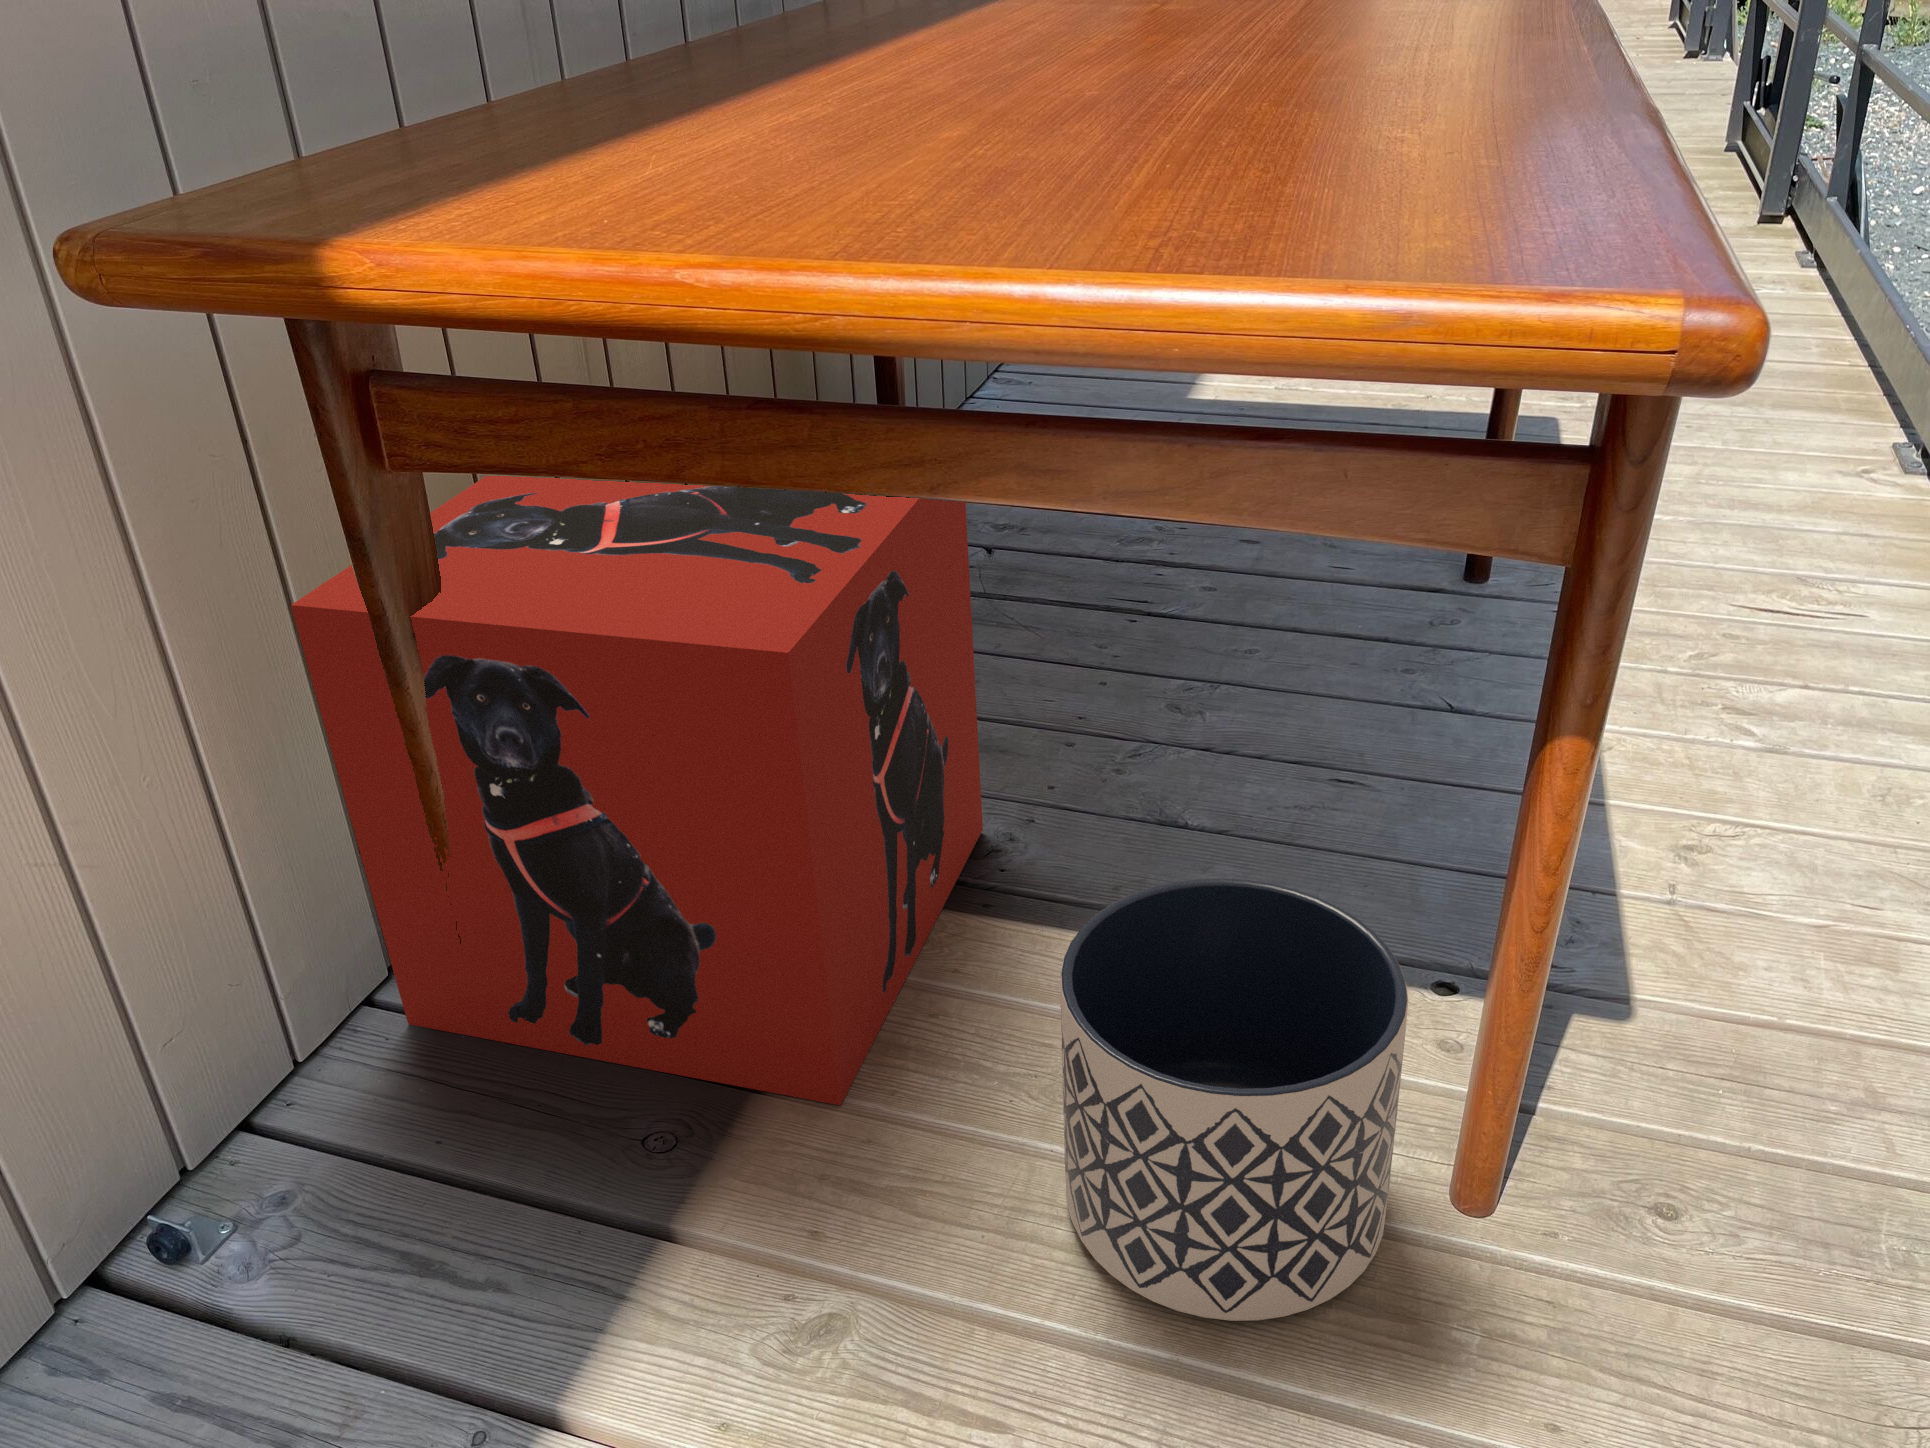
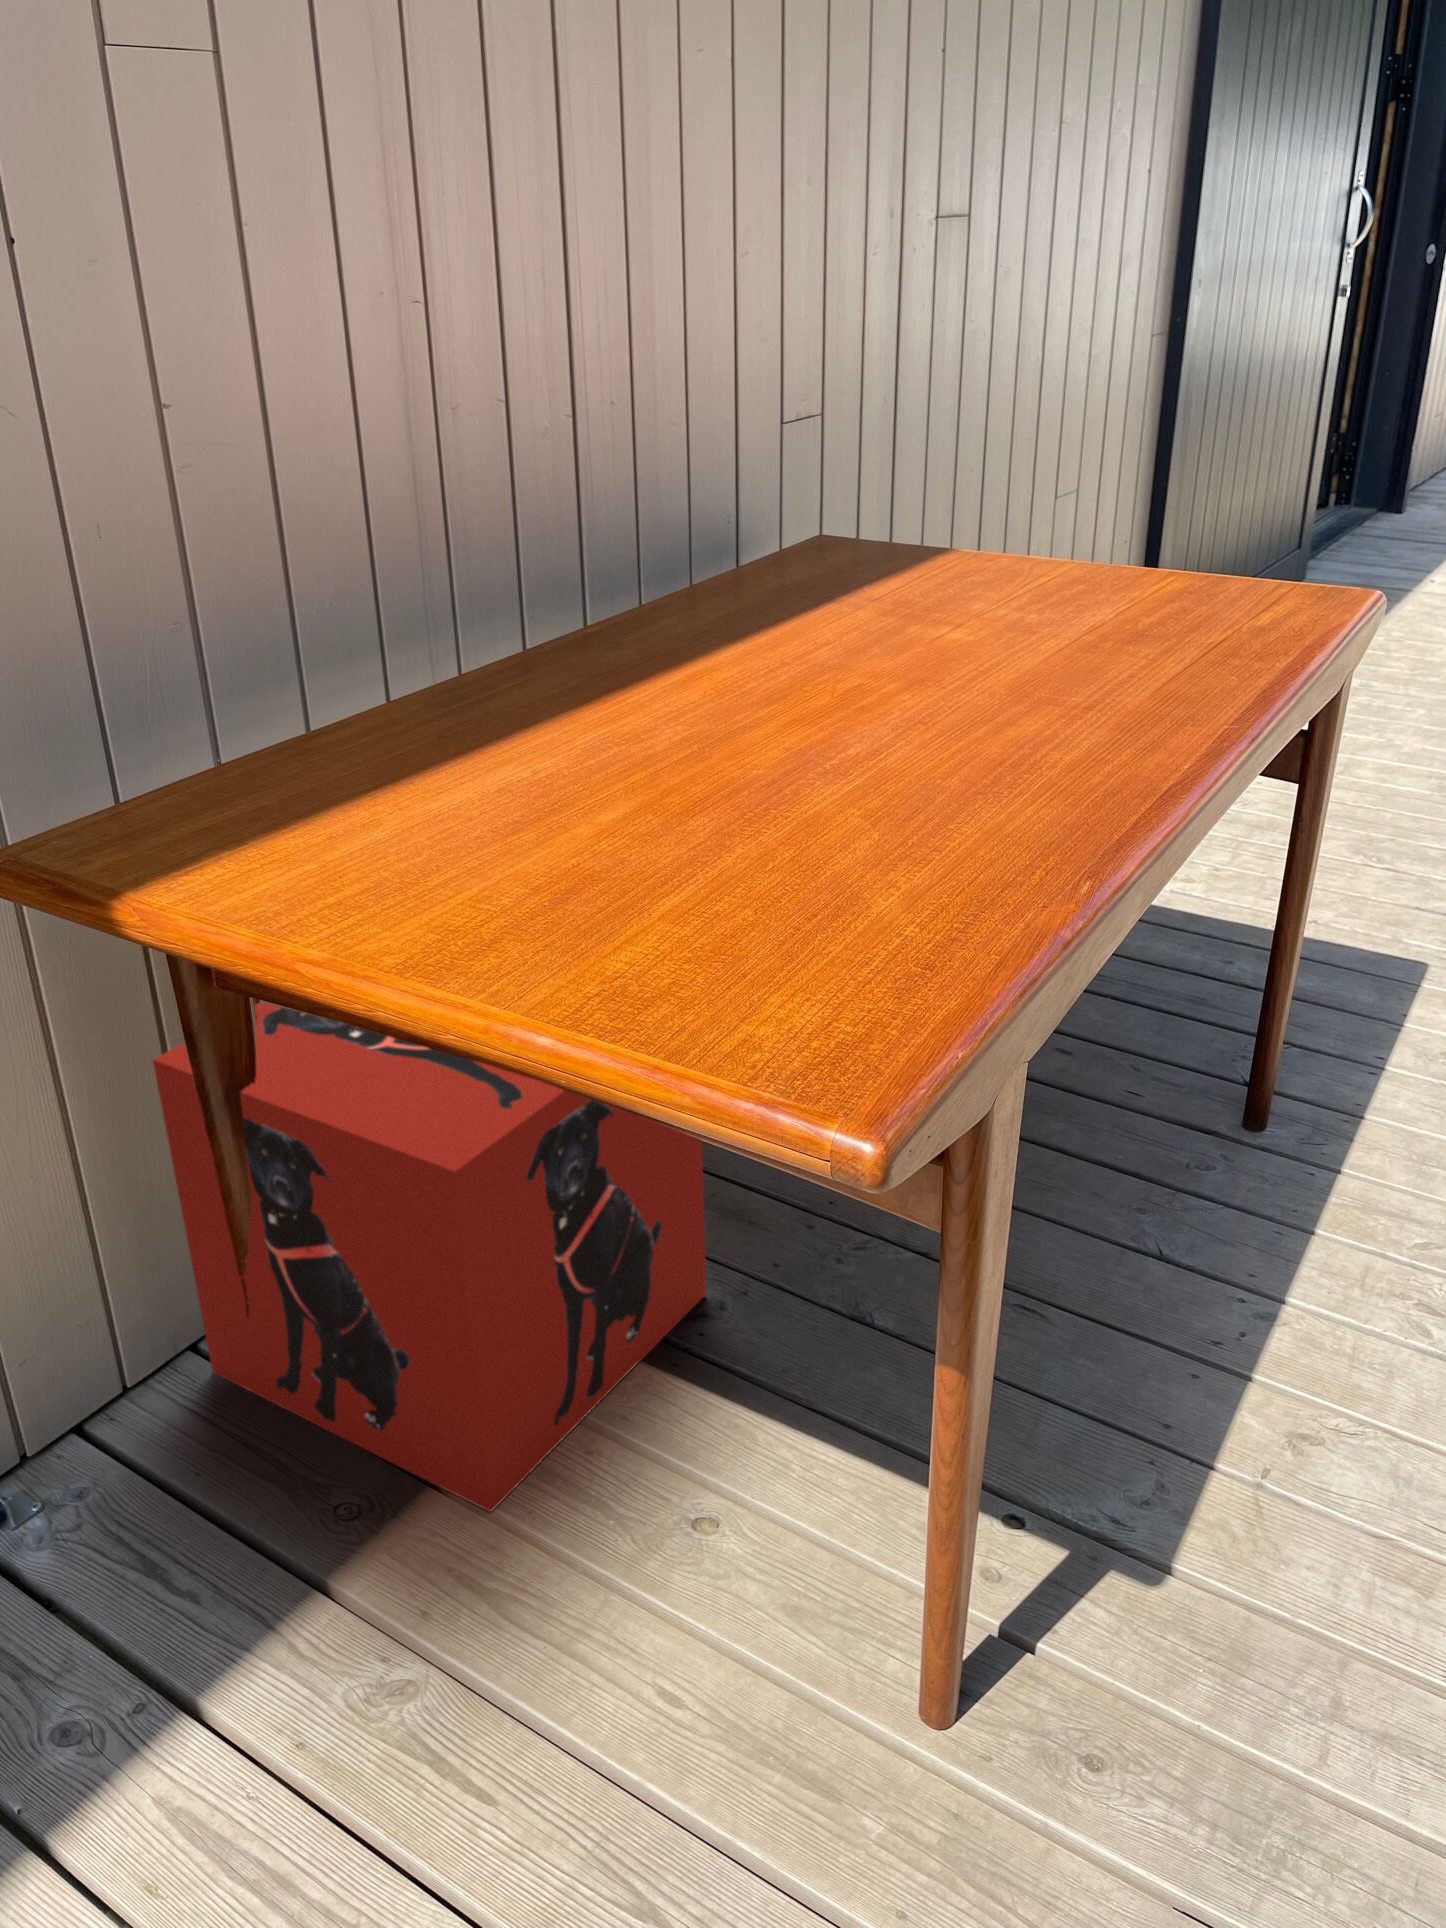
planter: present [1061,878,1408,1321] -> none [603,1396,872,1770]

